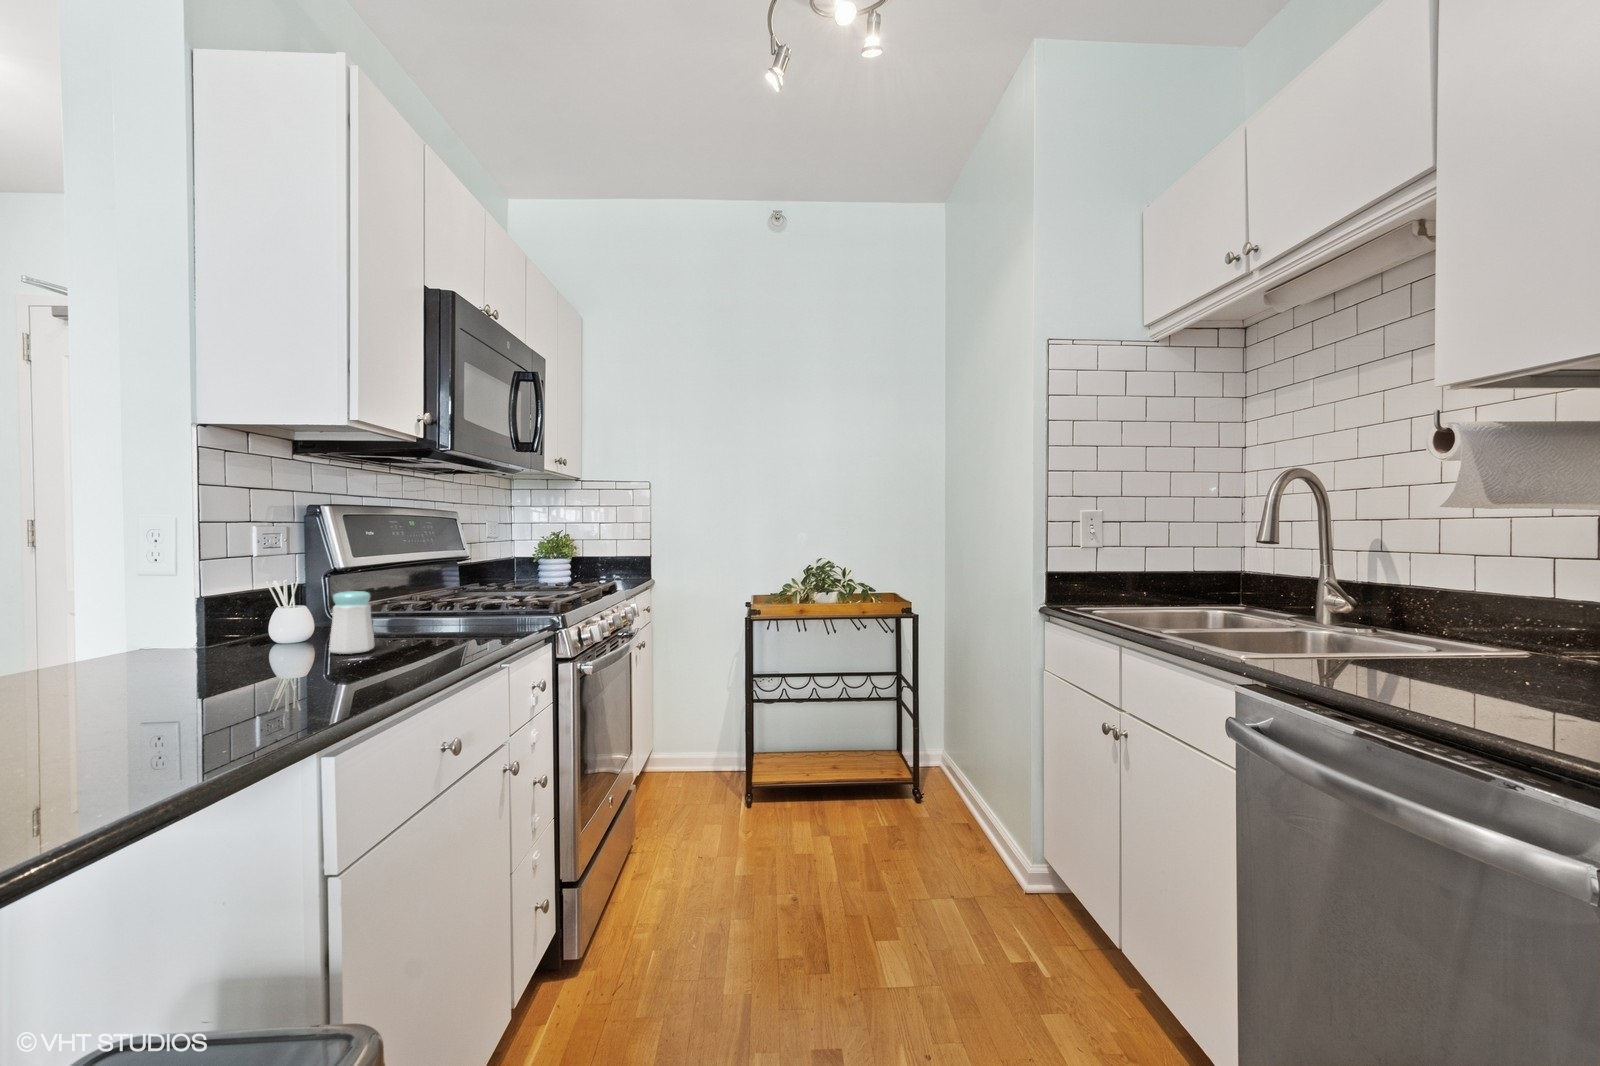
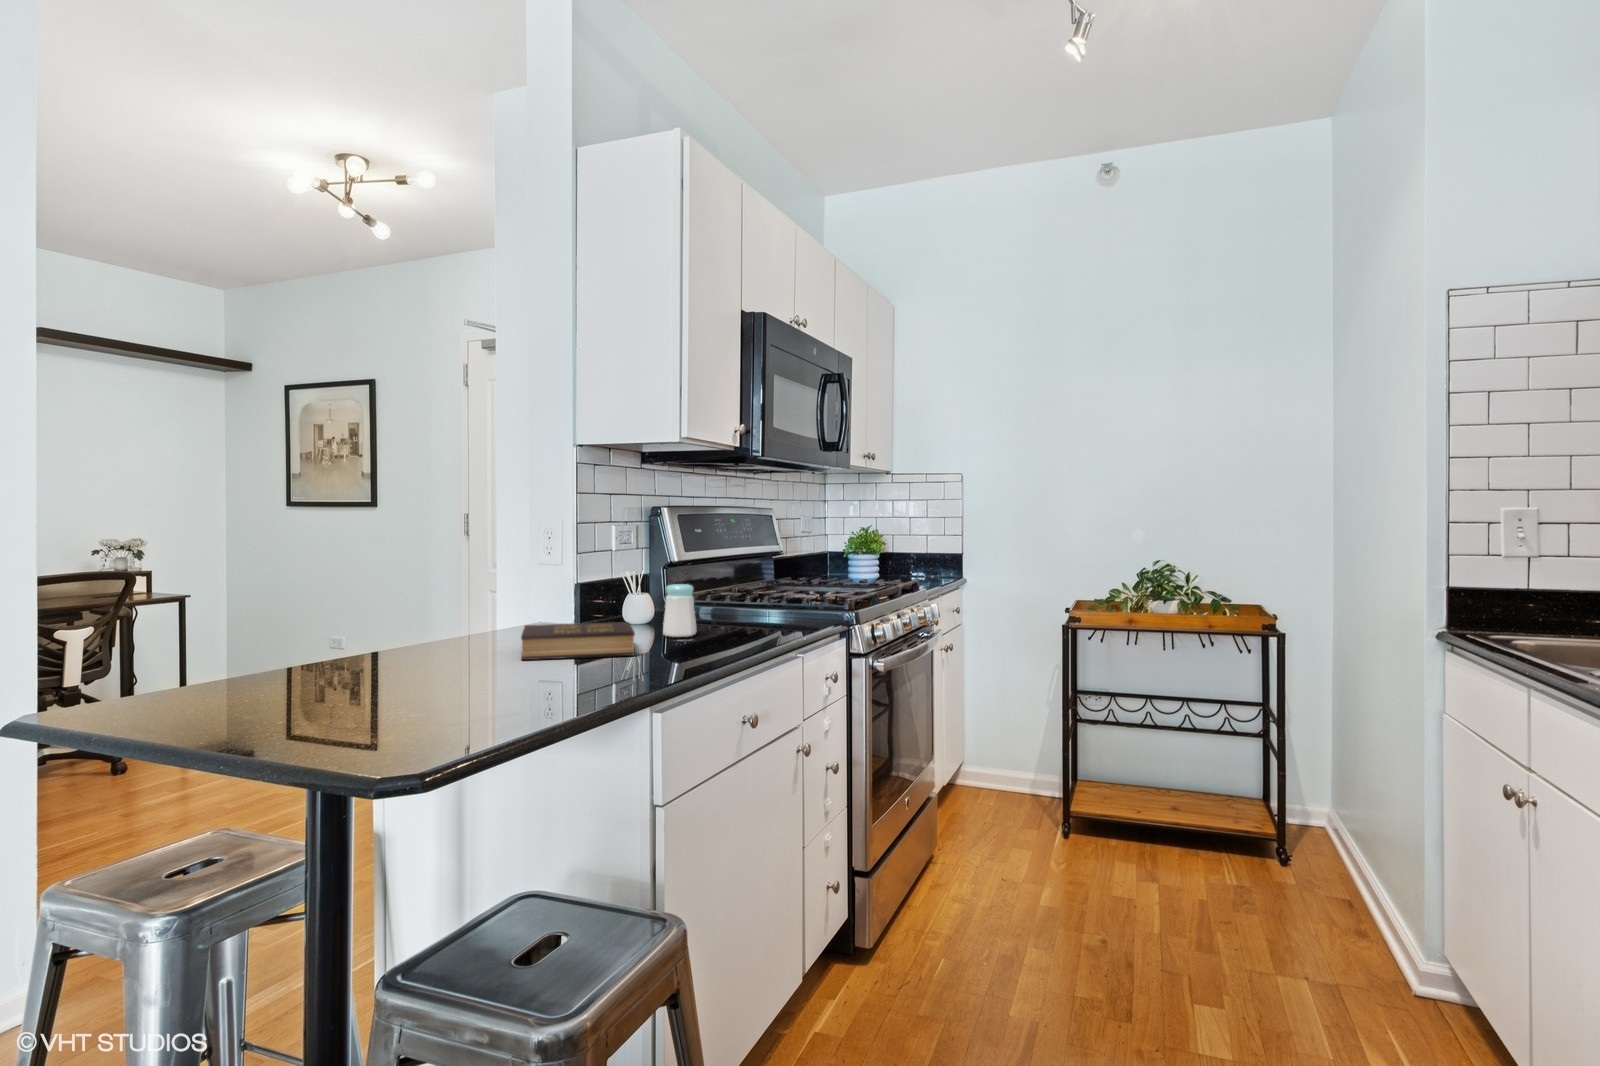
hardback book: none [107,639,291,701] -> present [521,622,635,660]

